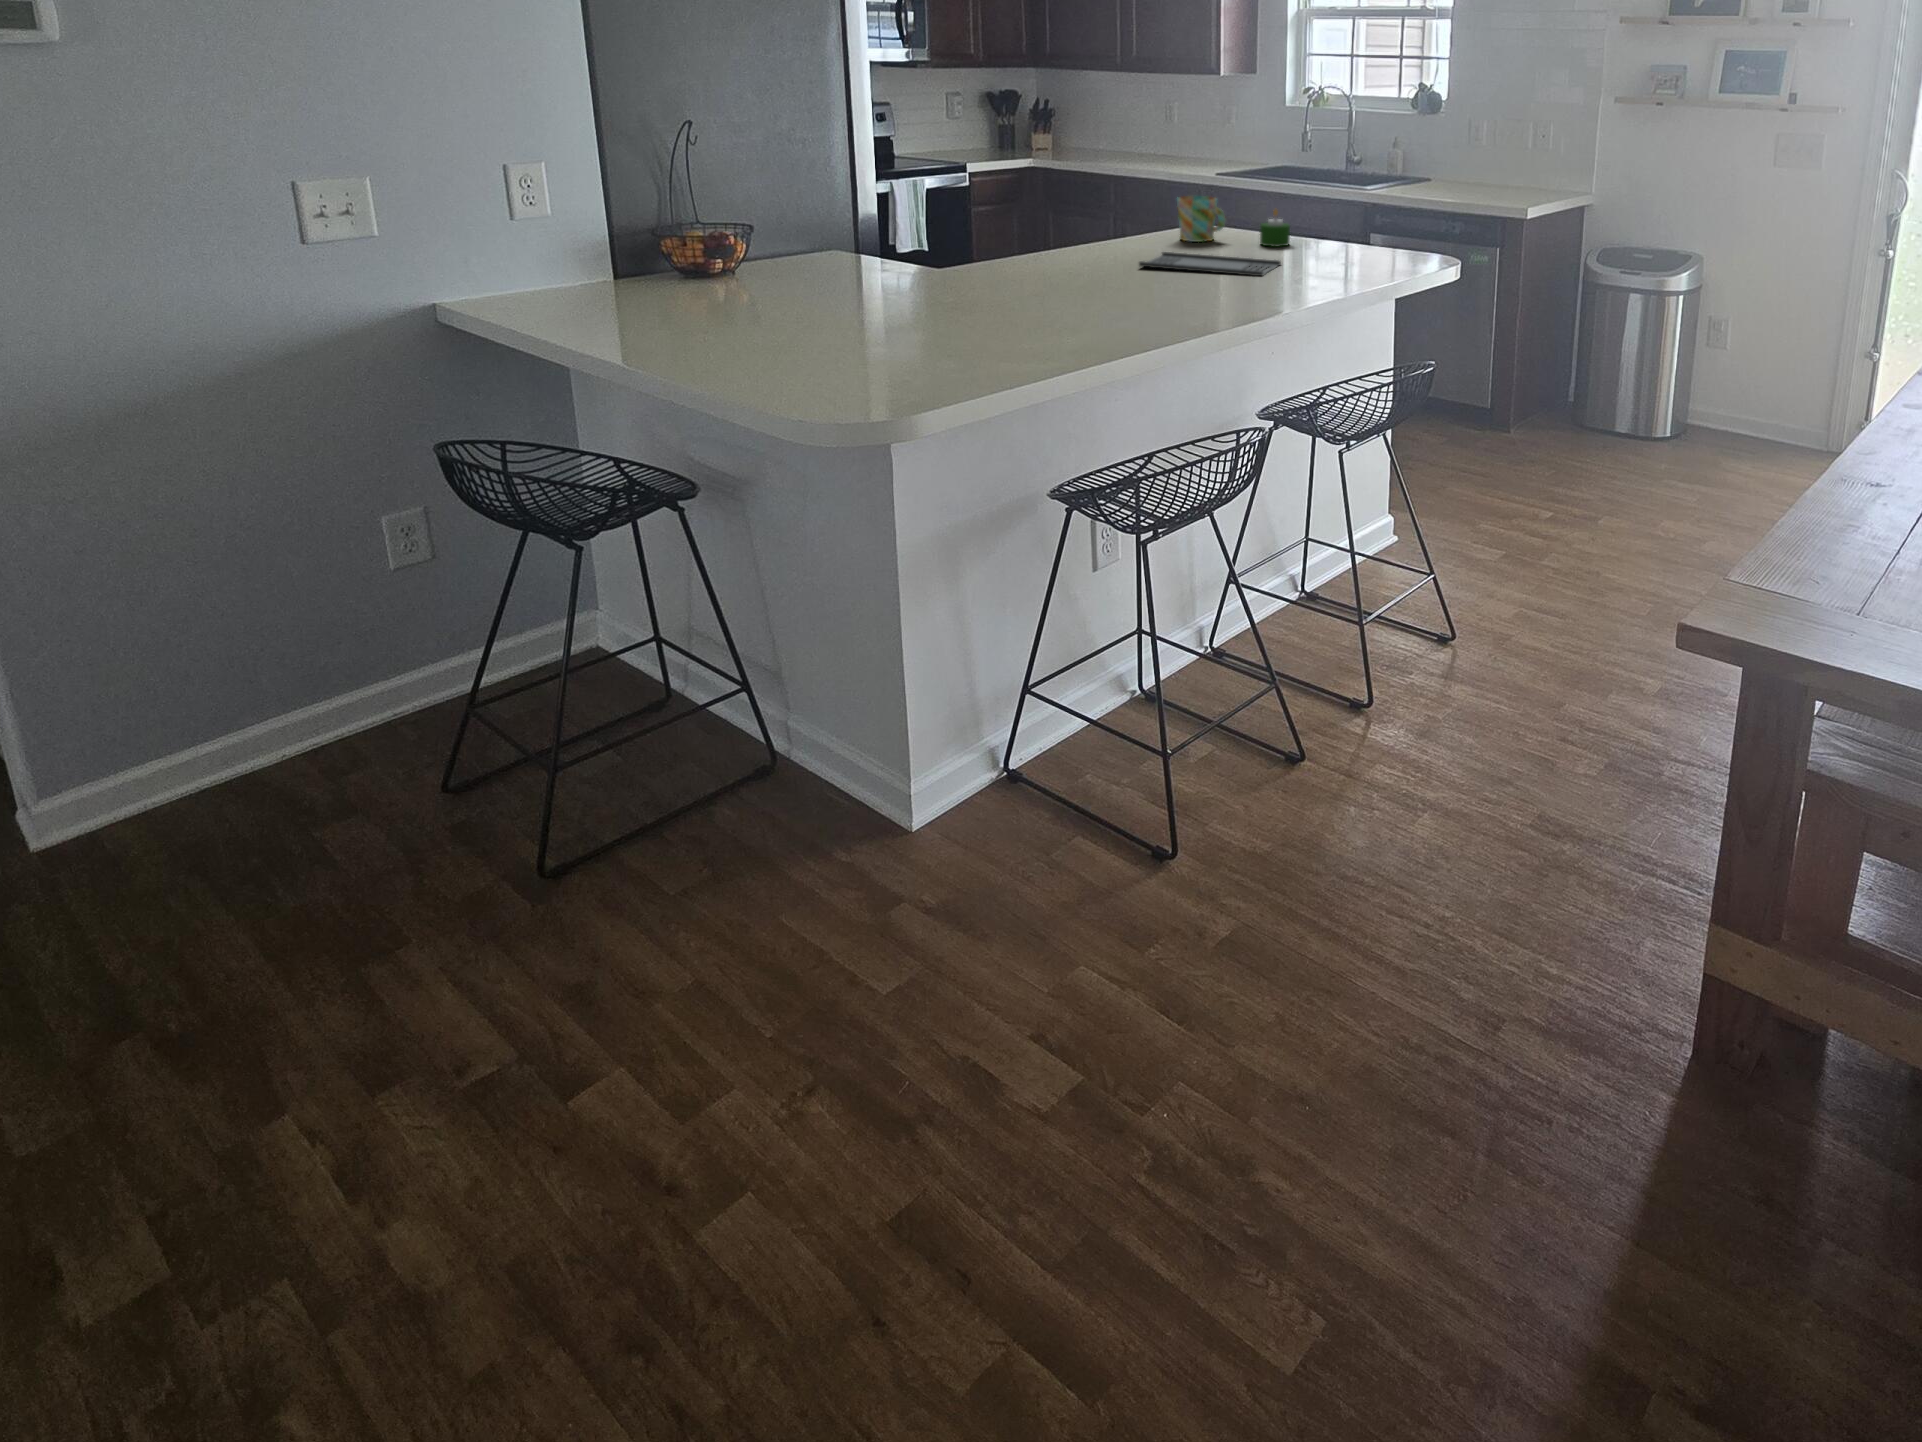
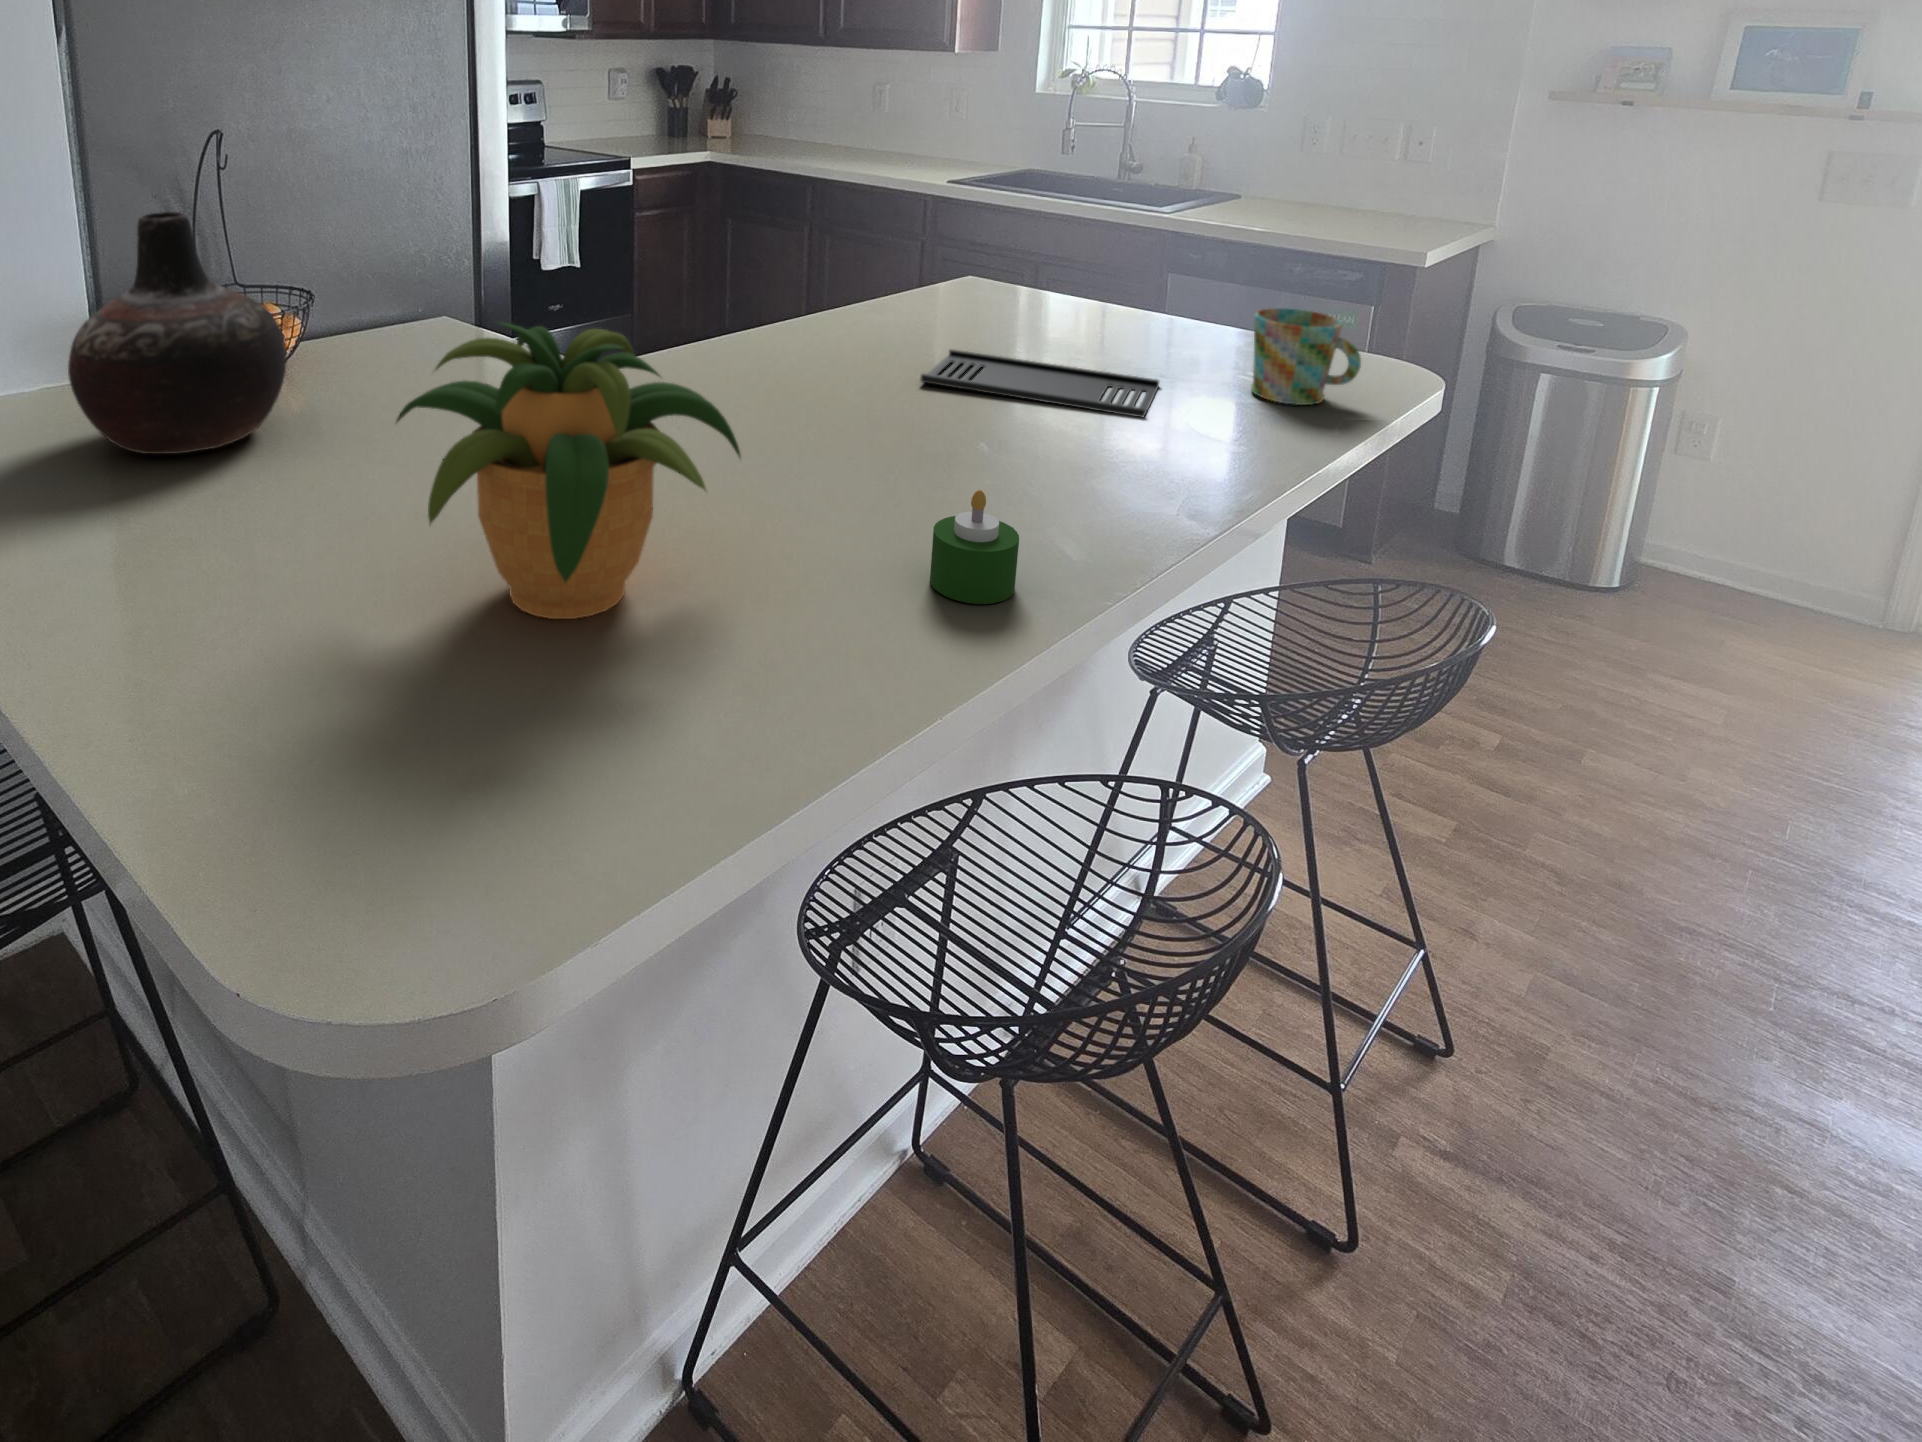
vase: none [618,164,747,306] -> present [68,212,286,454]
potted plant: none [829,194,1013,344] -> present [396,323,741,619]
mug: present [1177,196,1225,242] -> present [1251,308,1361,405]
candle: present [1260,209,1290,247] -> present [930,490,1019,604]

